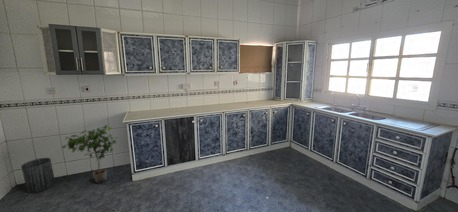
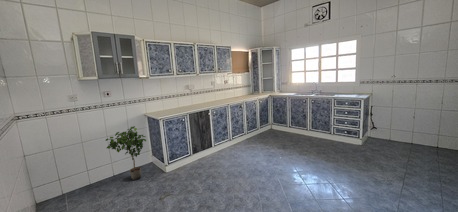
trash can: present [21,158,55,193] -> none [58,166,89,202]

